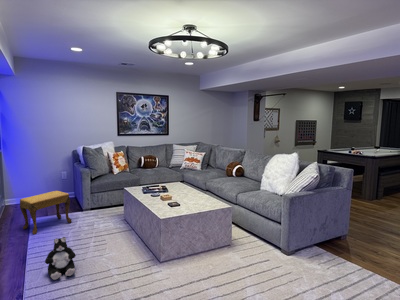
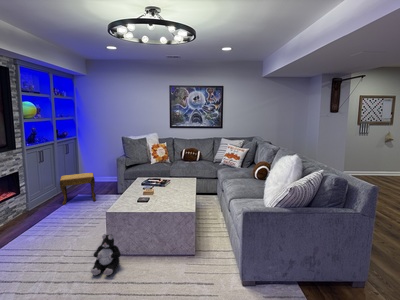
plush toy: present [45,237,76,280] -> present [91,234,121,275]

